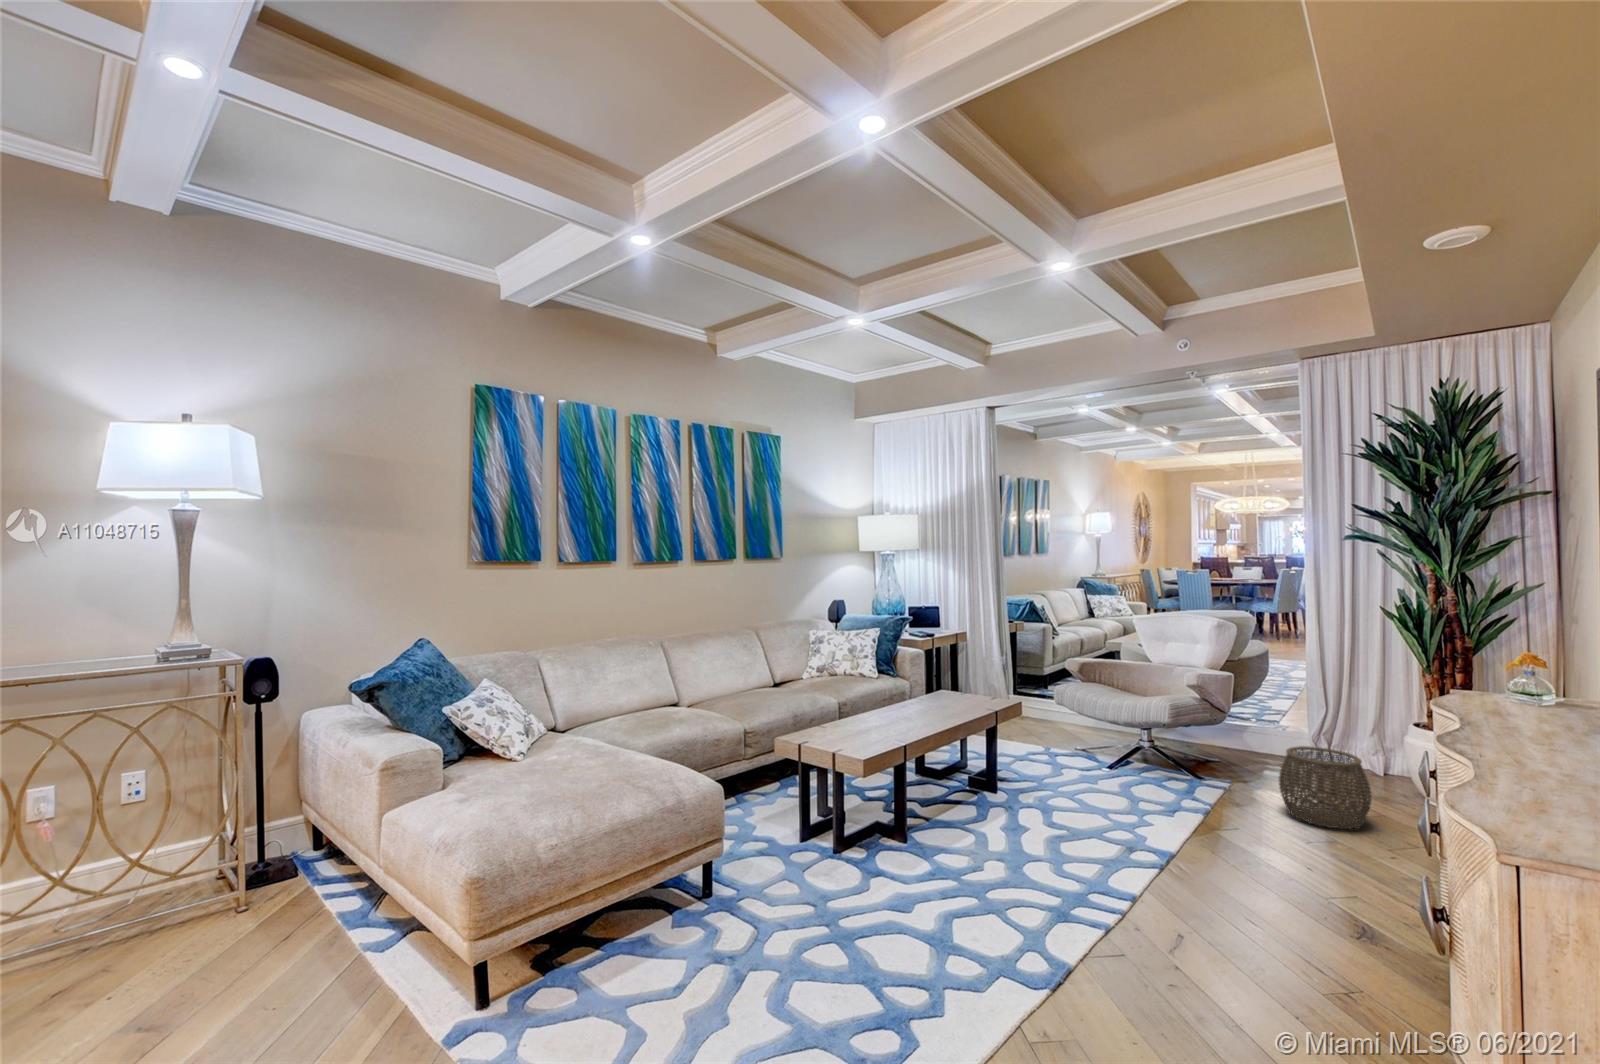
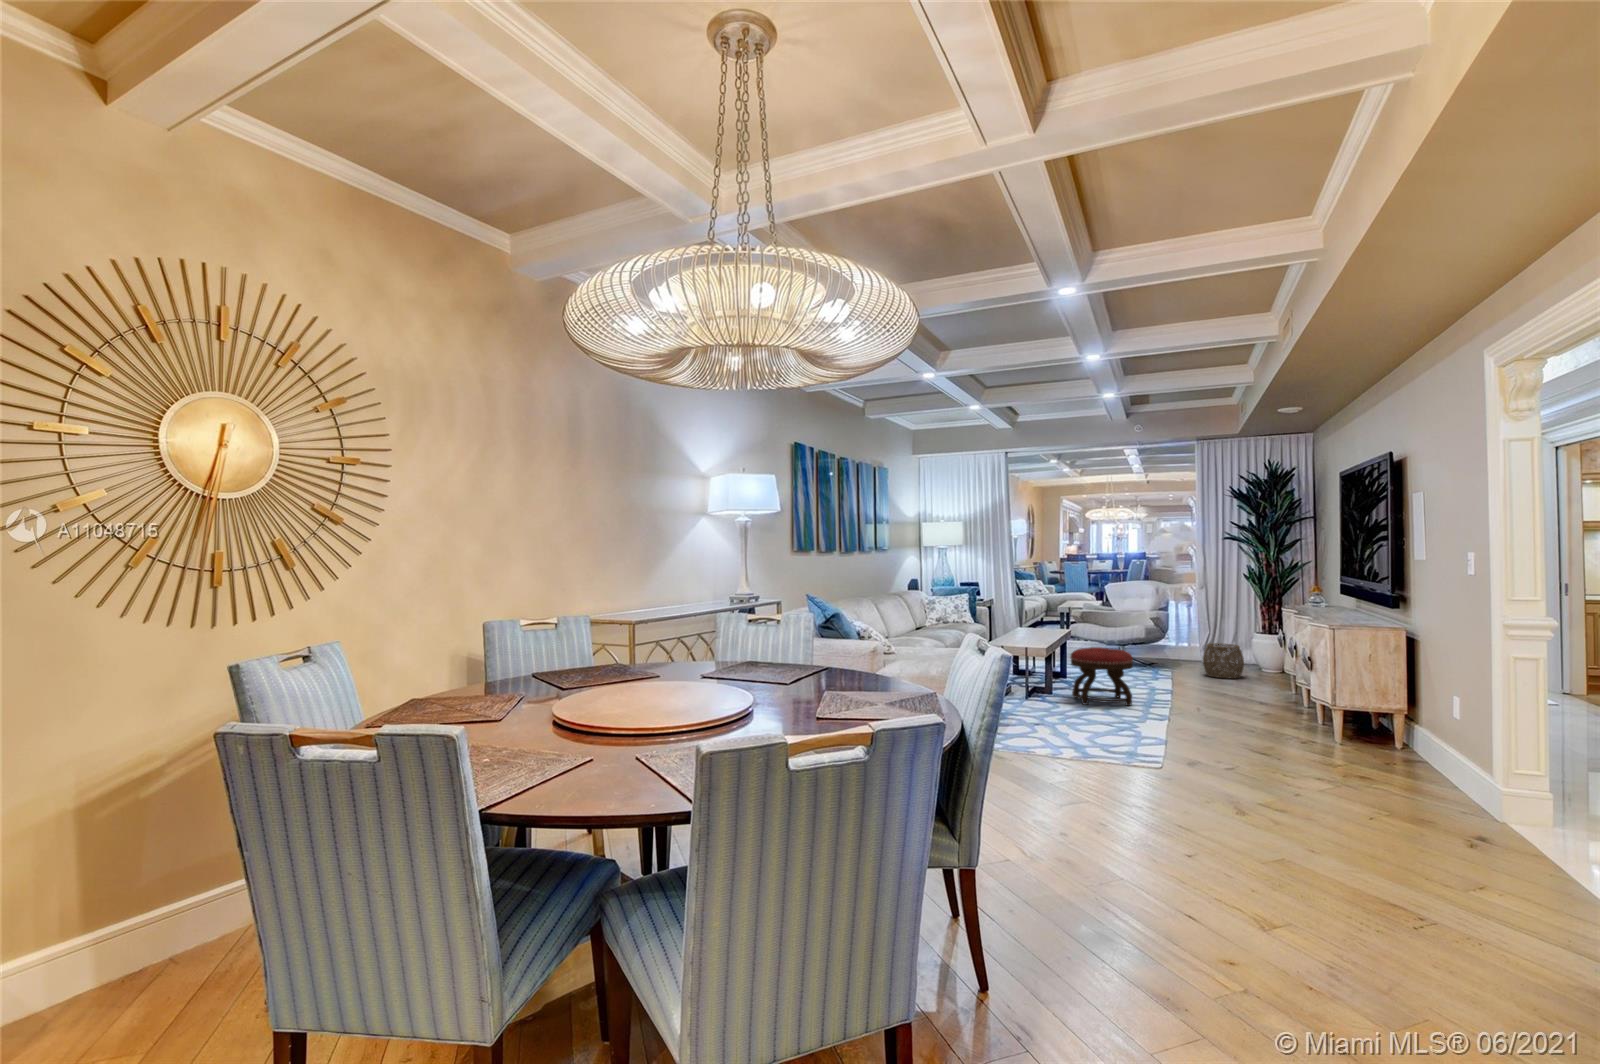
ottoman: none [909,768,1040,926] -> present [1071,647,1133,706]

